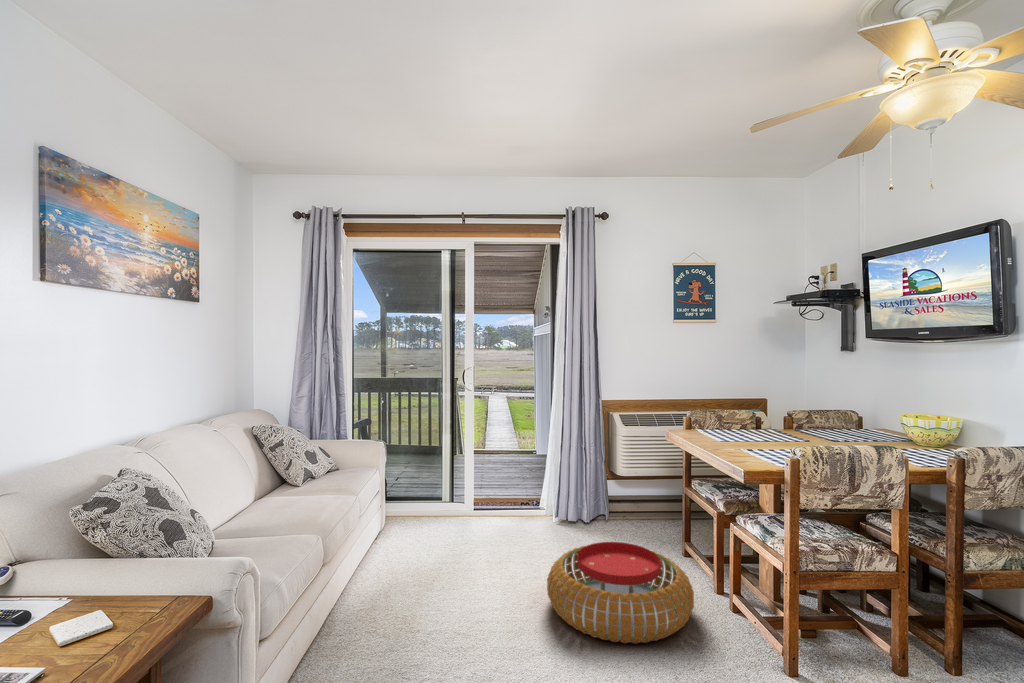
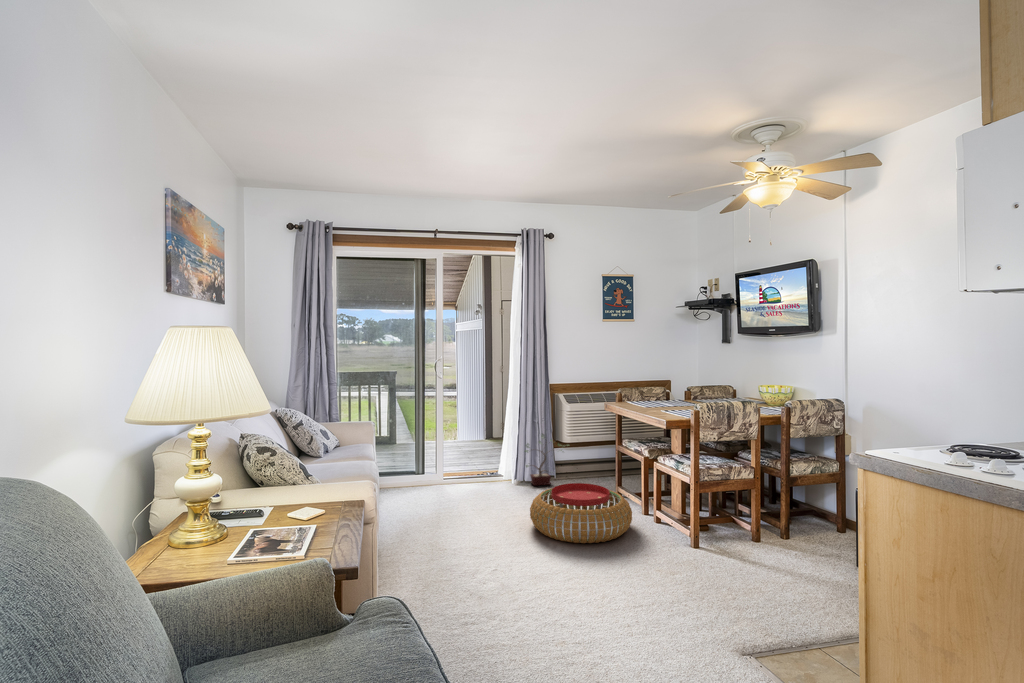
potted plant: none [565,462,625,529] -> present [525,434,568,486]

